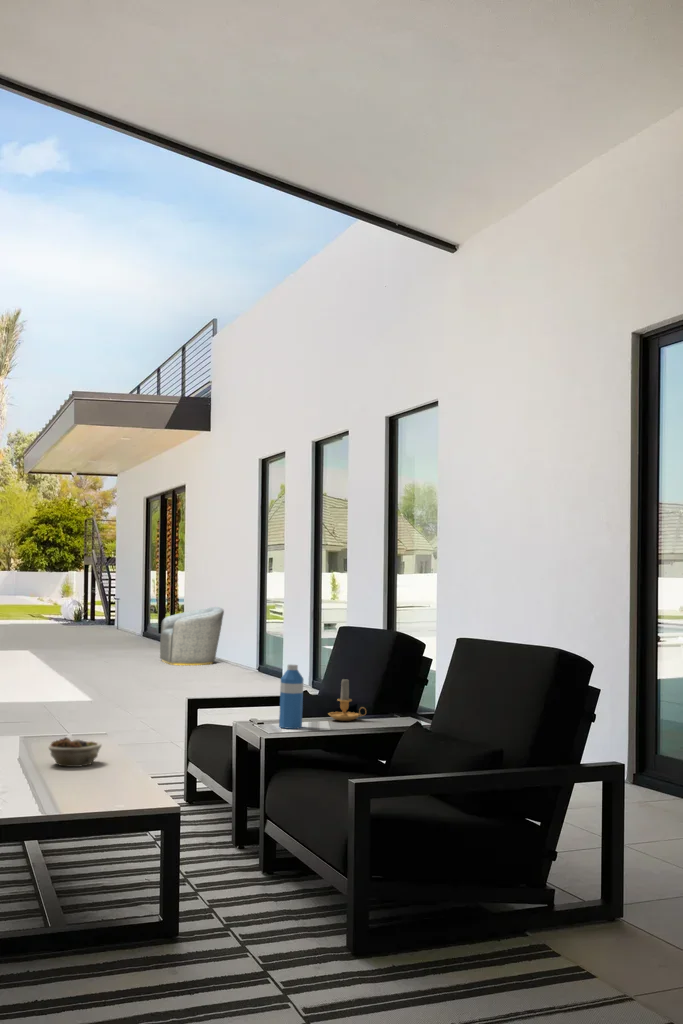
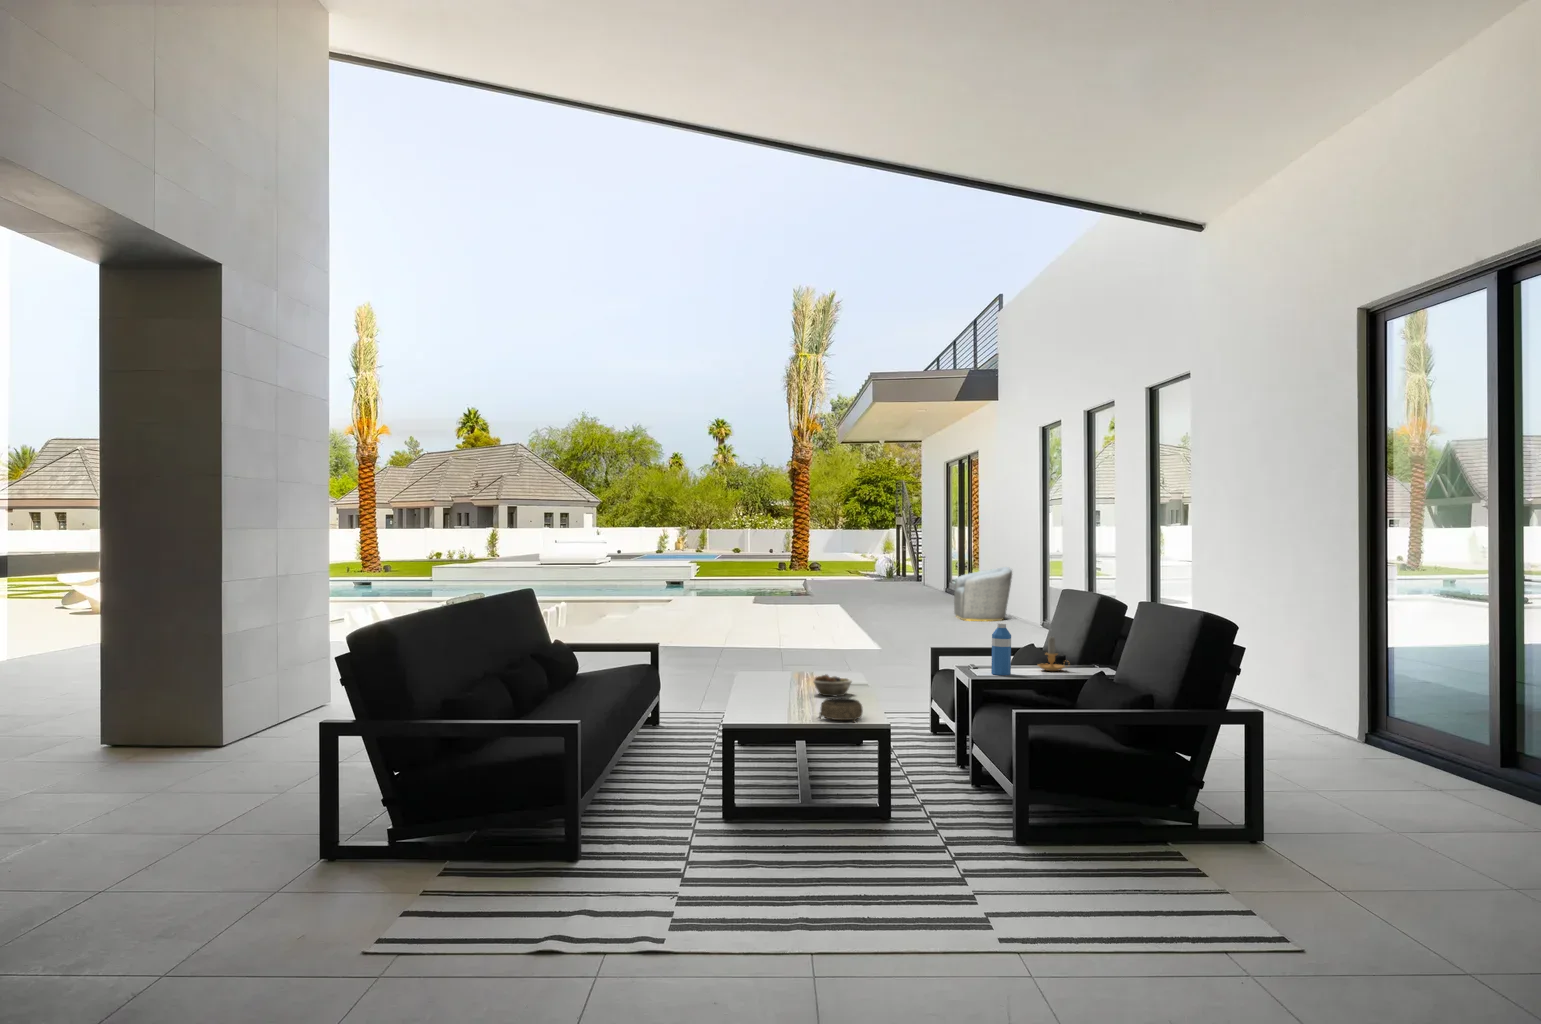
decorative bowl: none [70,771,134,806] -> present [818,698,863,723]

